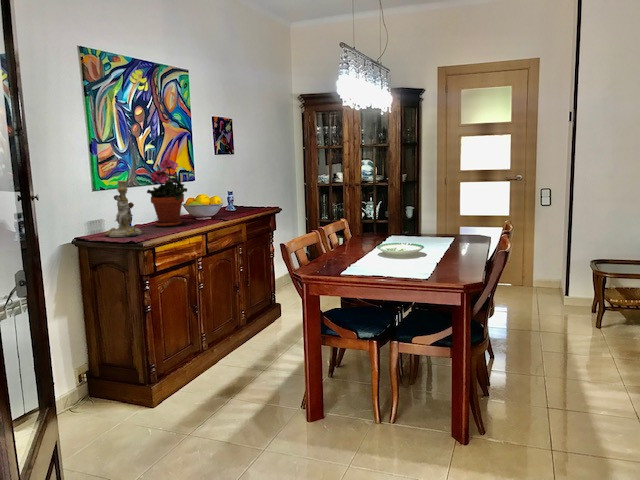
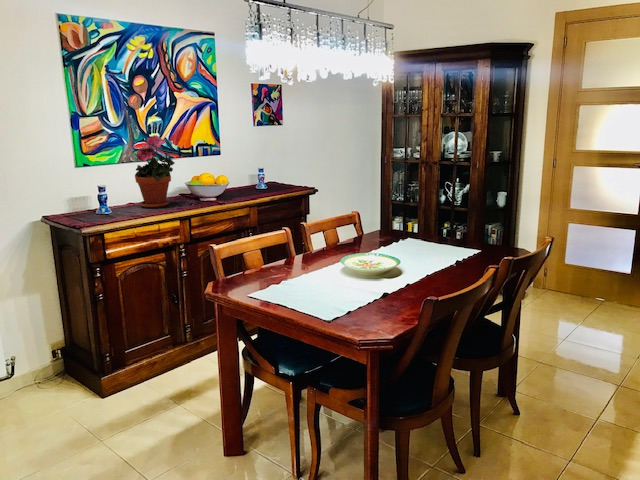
candlestick: present [104,181,142,237] -> none [72,159,111,219]

